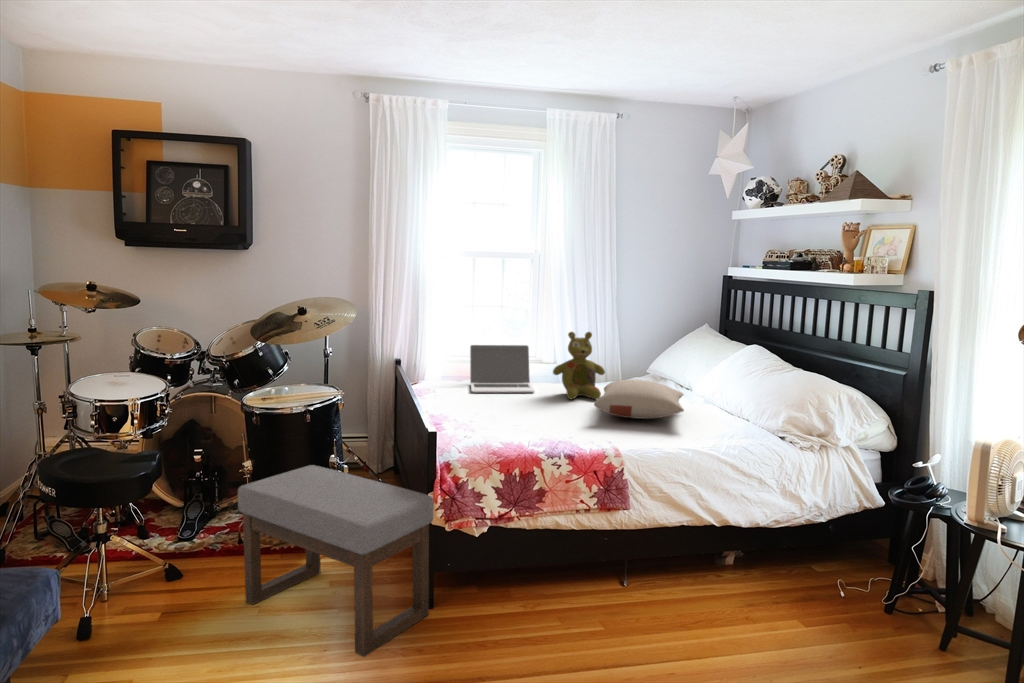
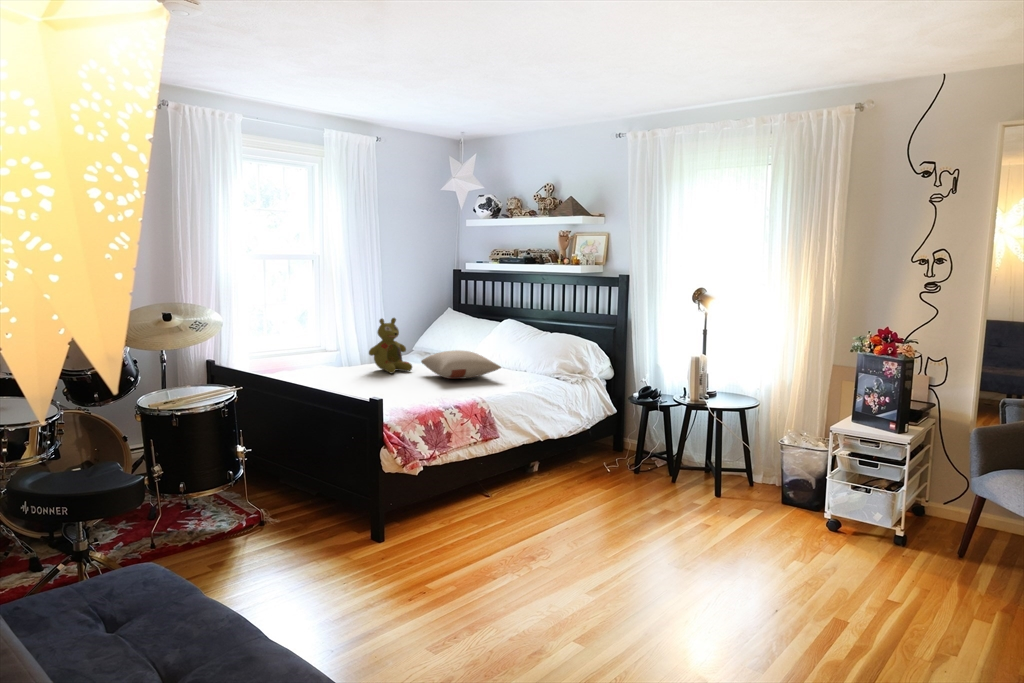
laptop: present [470,345,534,392] -> none [278,334,354,378]
ottoman: present [238,465,434,657] -> none [225,449,394,578]

